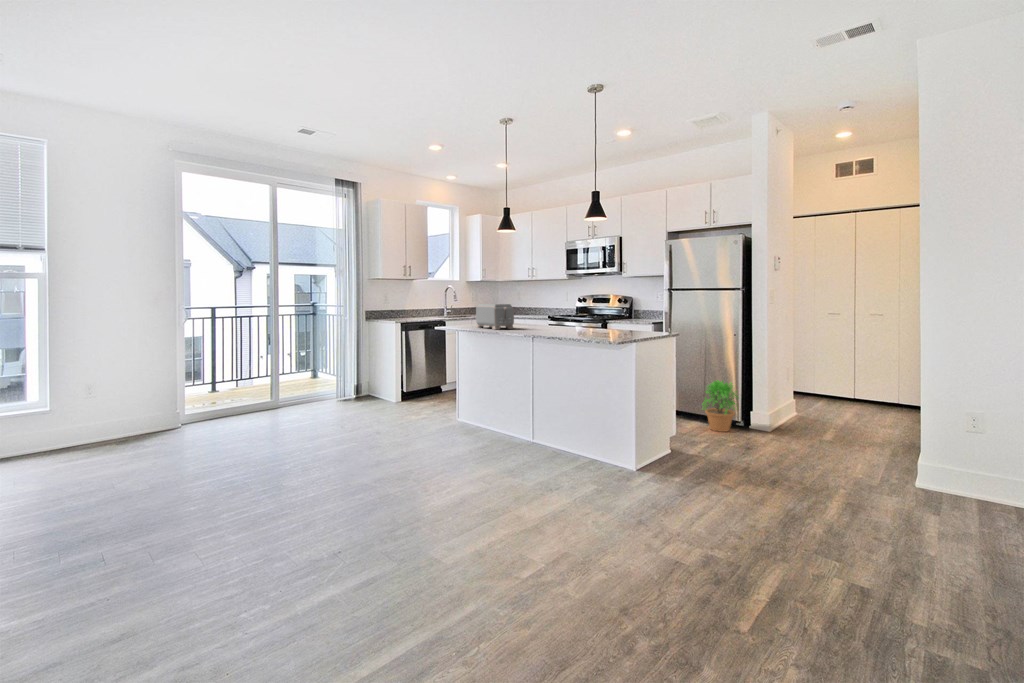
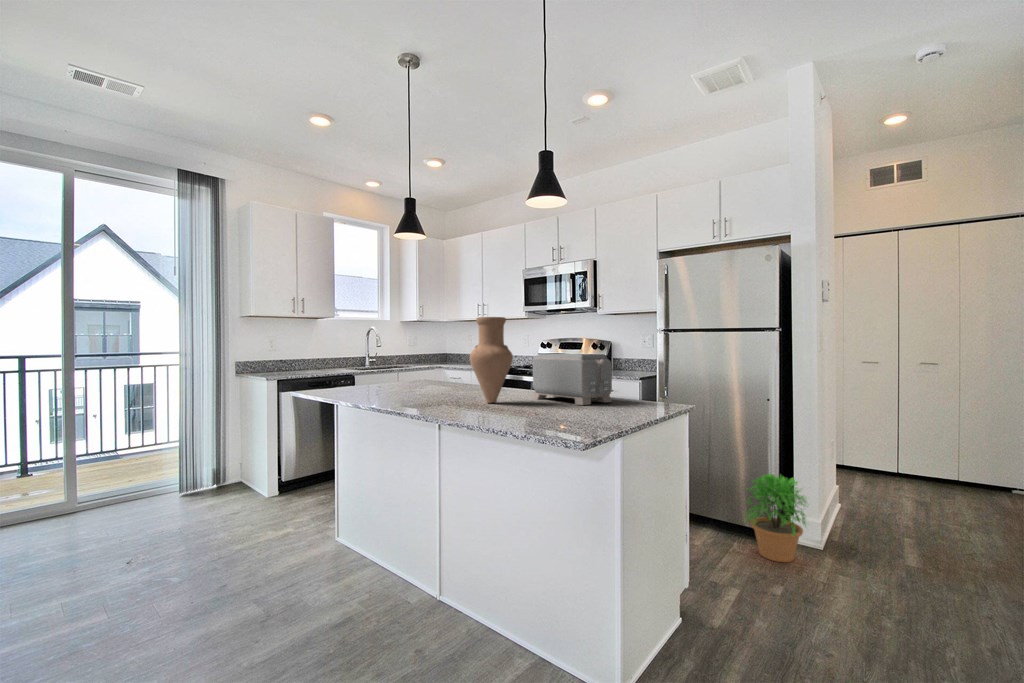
vase: none [536,286,559,332] -> present [470,317,513,403]
toaster: present [476,304,514,330] -> present [531,354,612,405]

